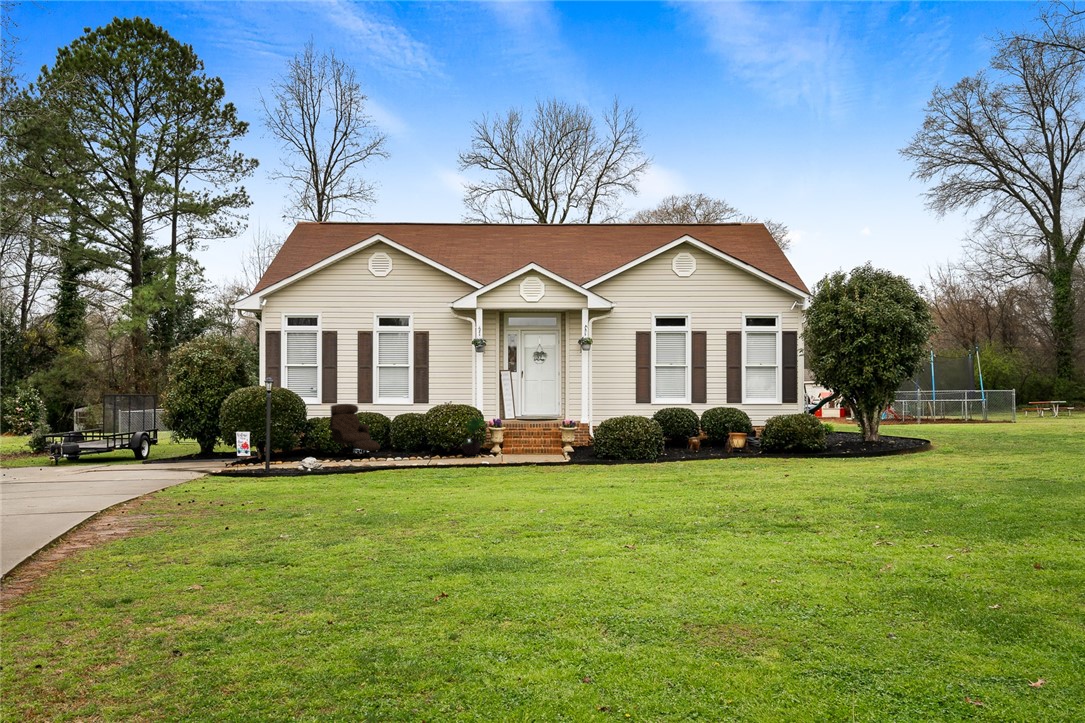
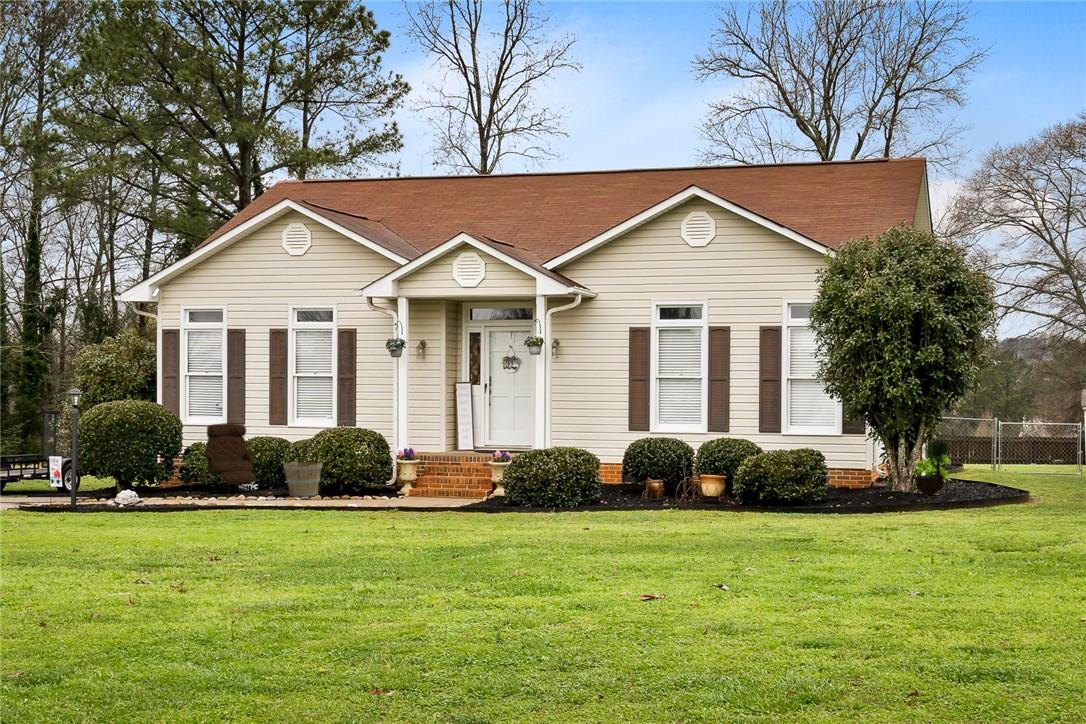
potted tree: present [462,417,483,455] -> present [916,440,950,495]
wooden bucket: none [413,432,442,459] -> present [284,462,323,497]

